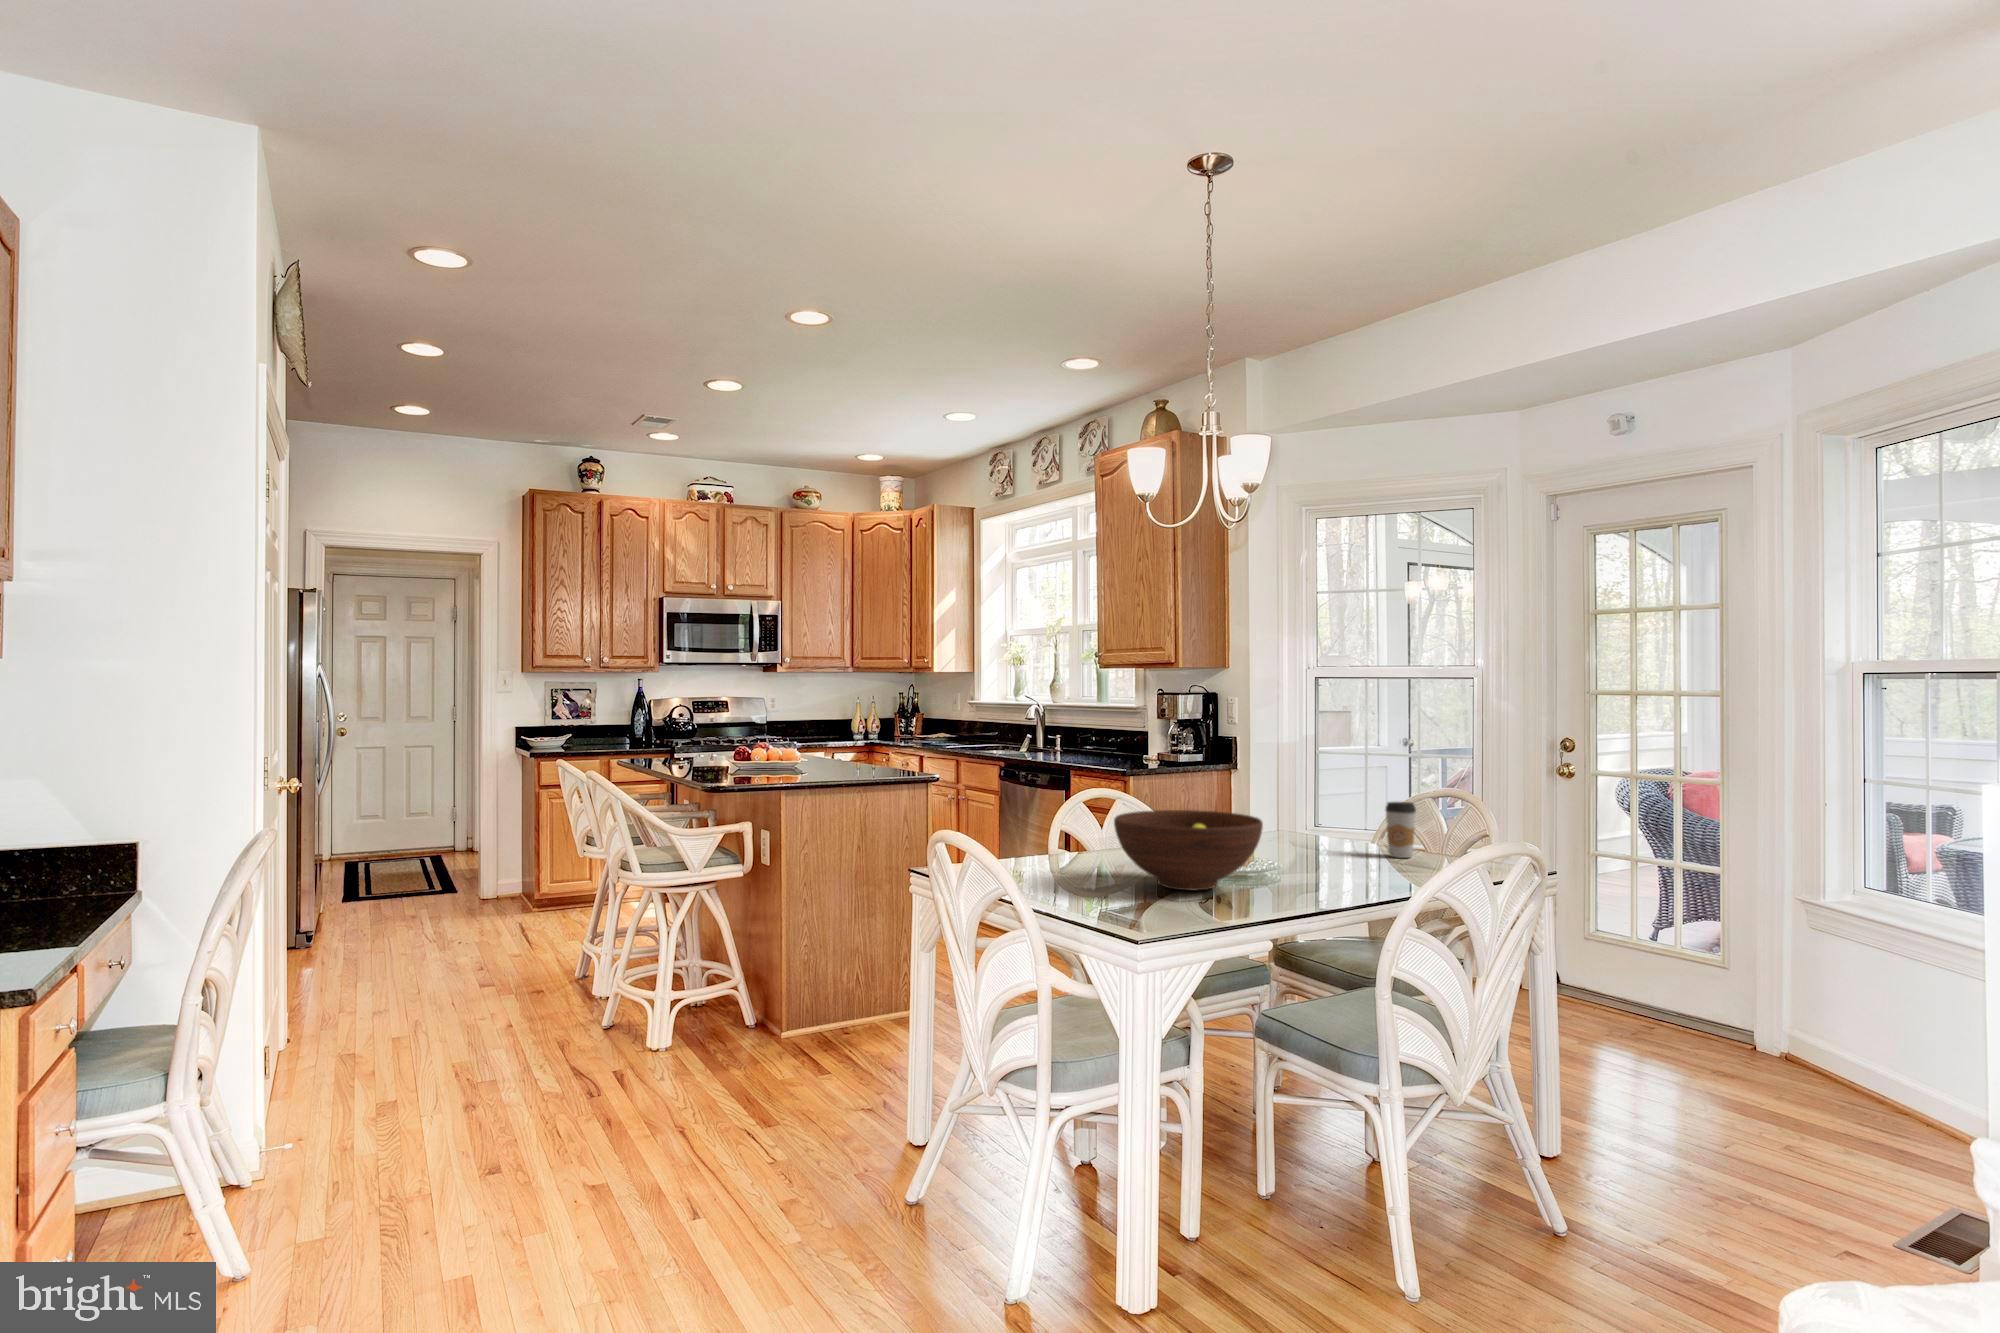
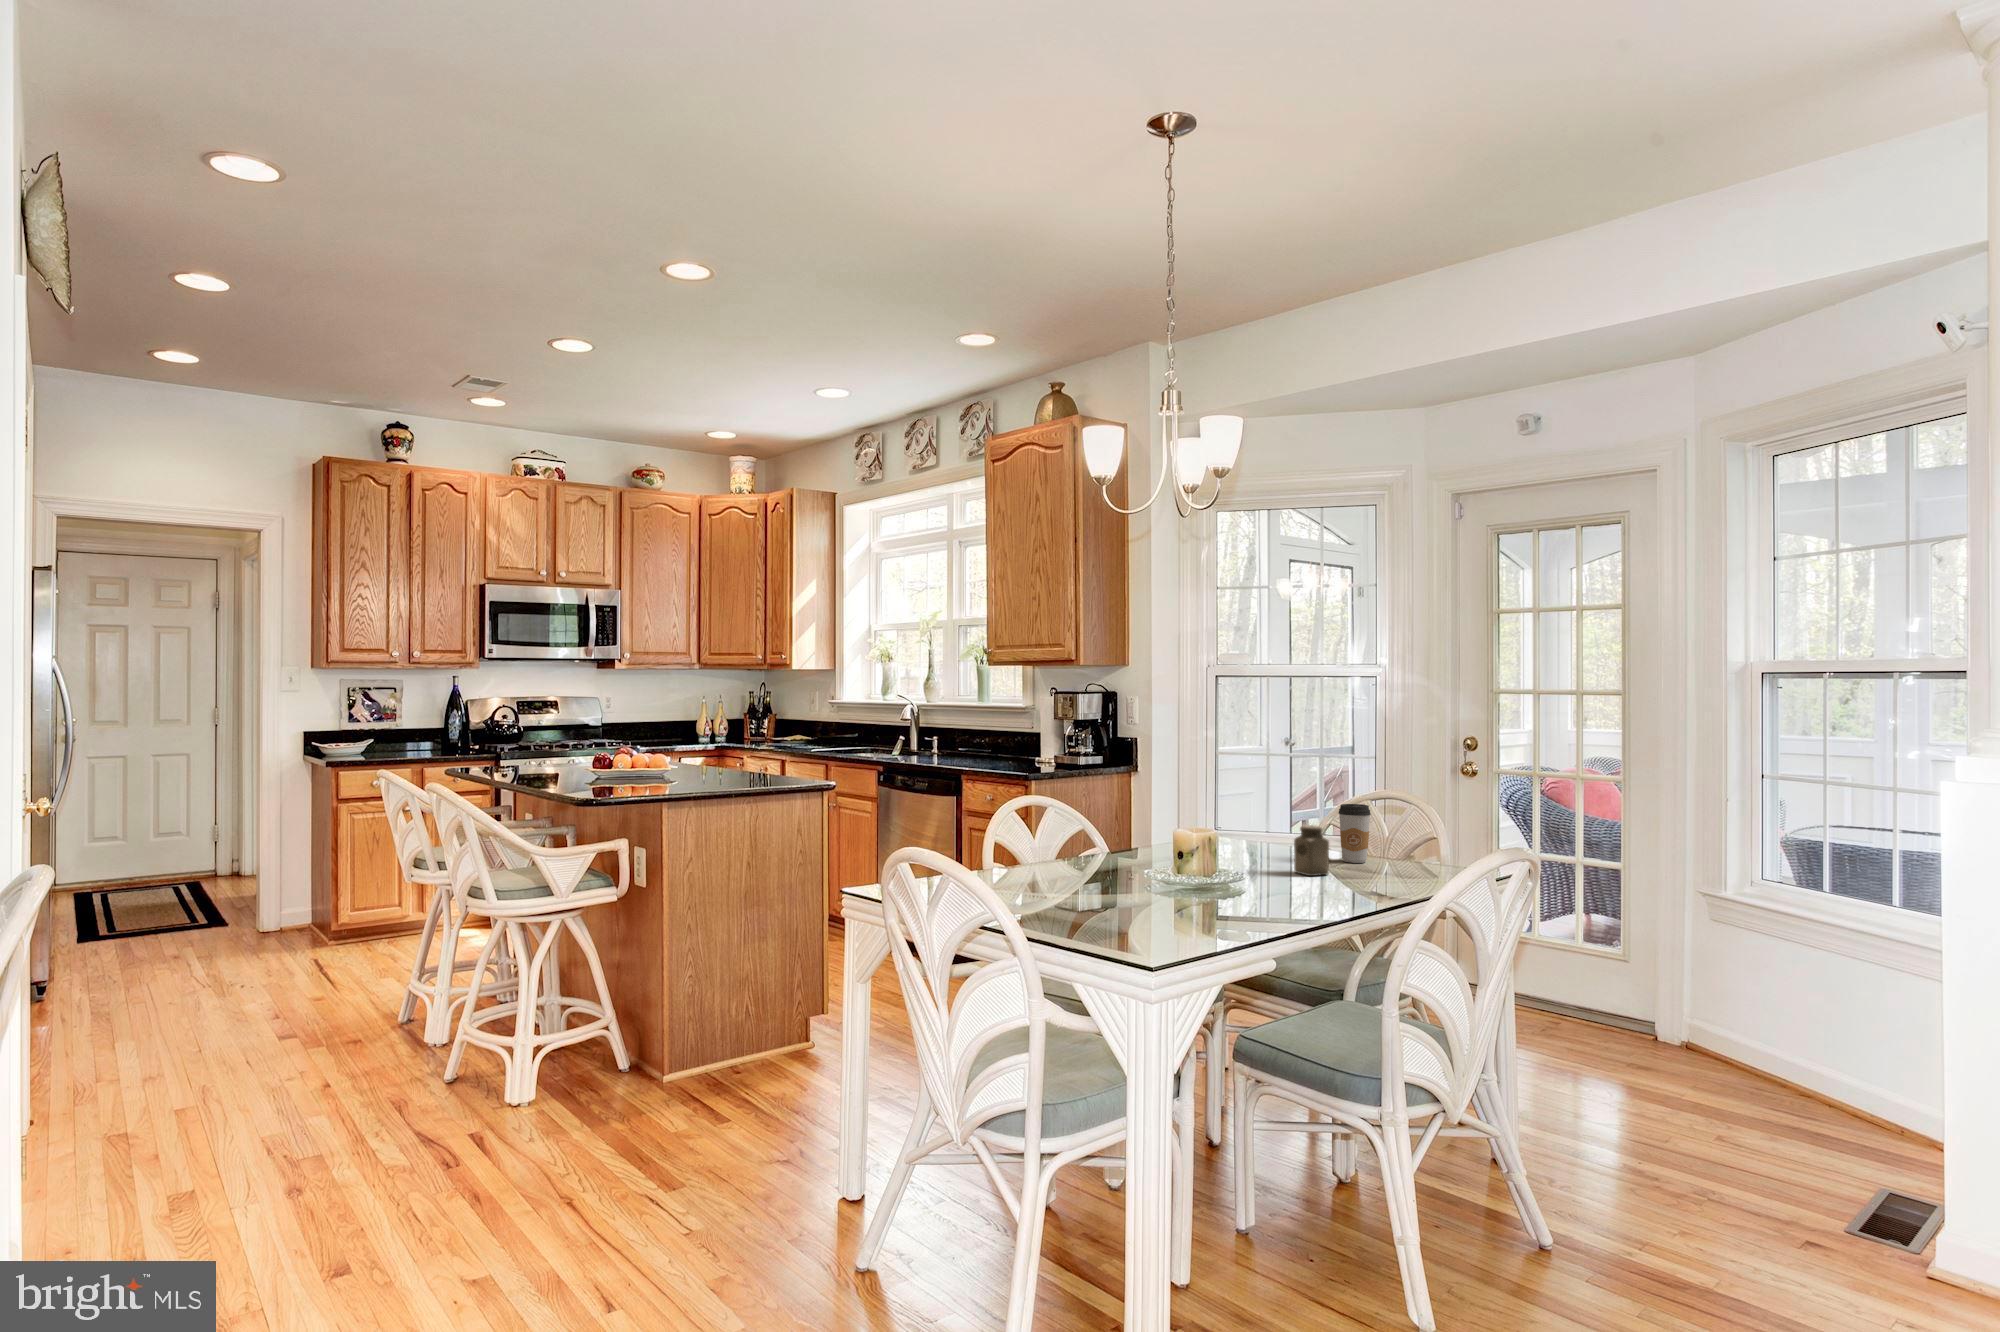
fruit bowl: present [1114,810,1263,891] -> none [1087,818,1249,906]
salt shaker: none [1332,821,1364,868] -> present [1294,825,1329,876]

